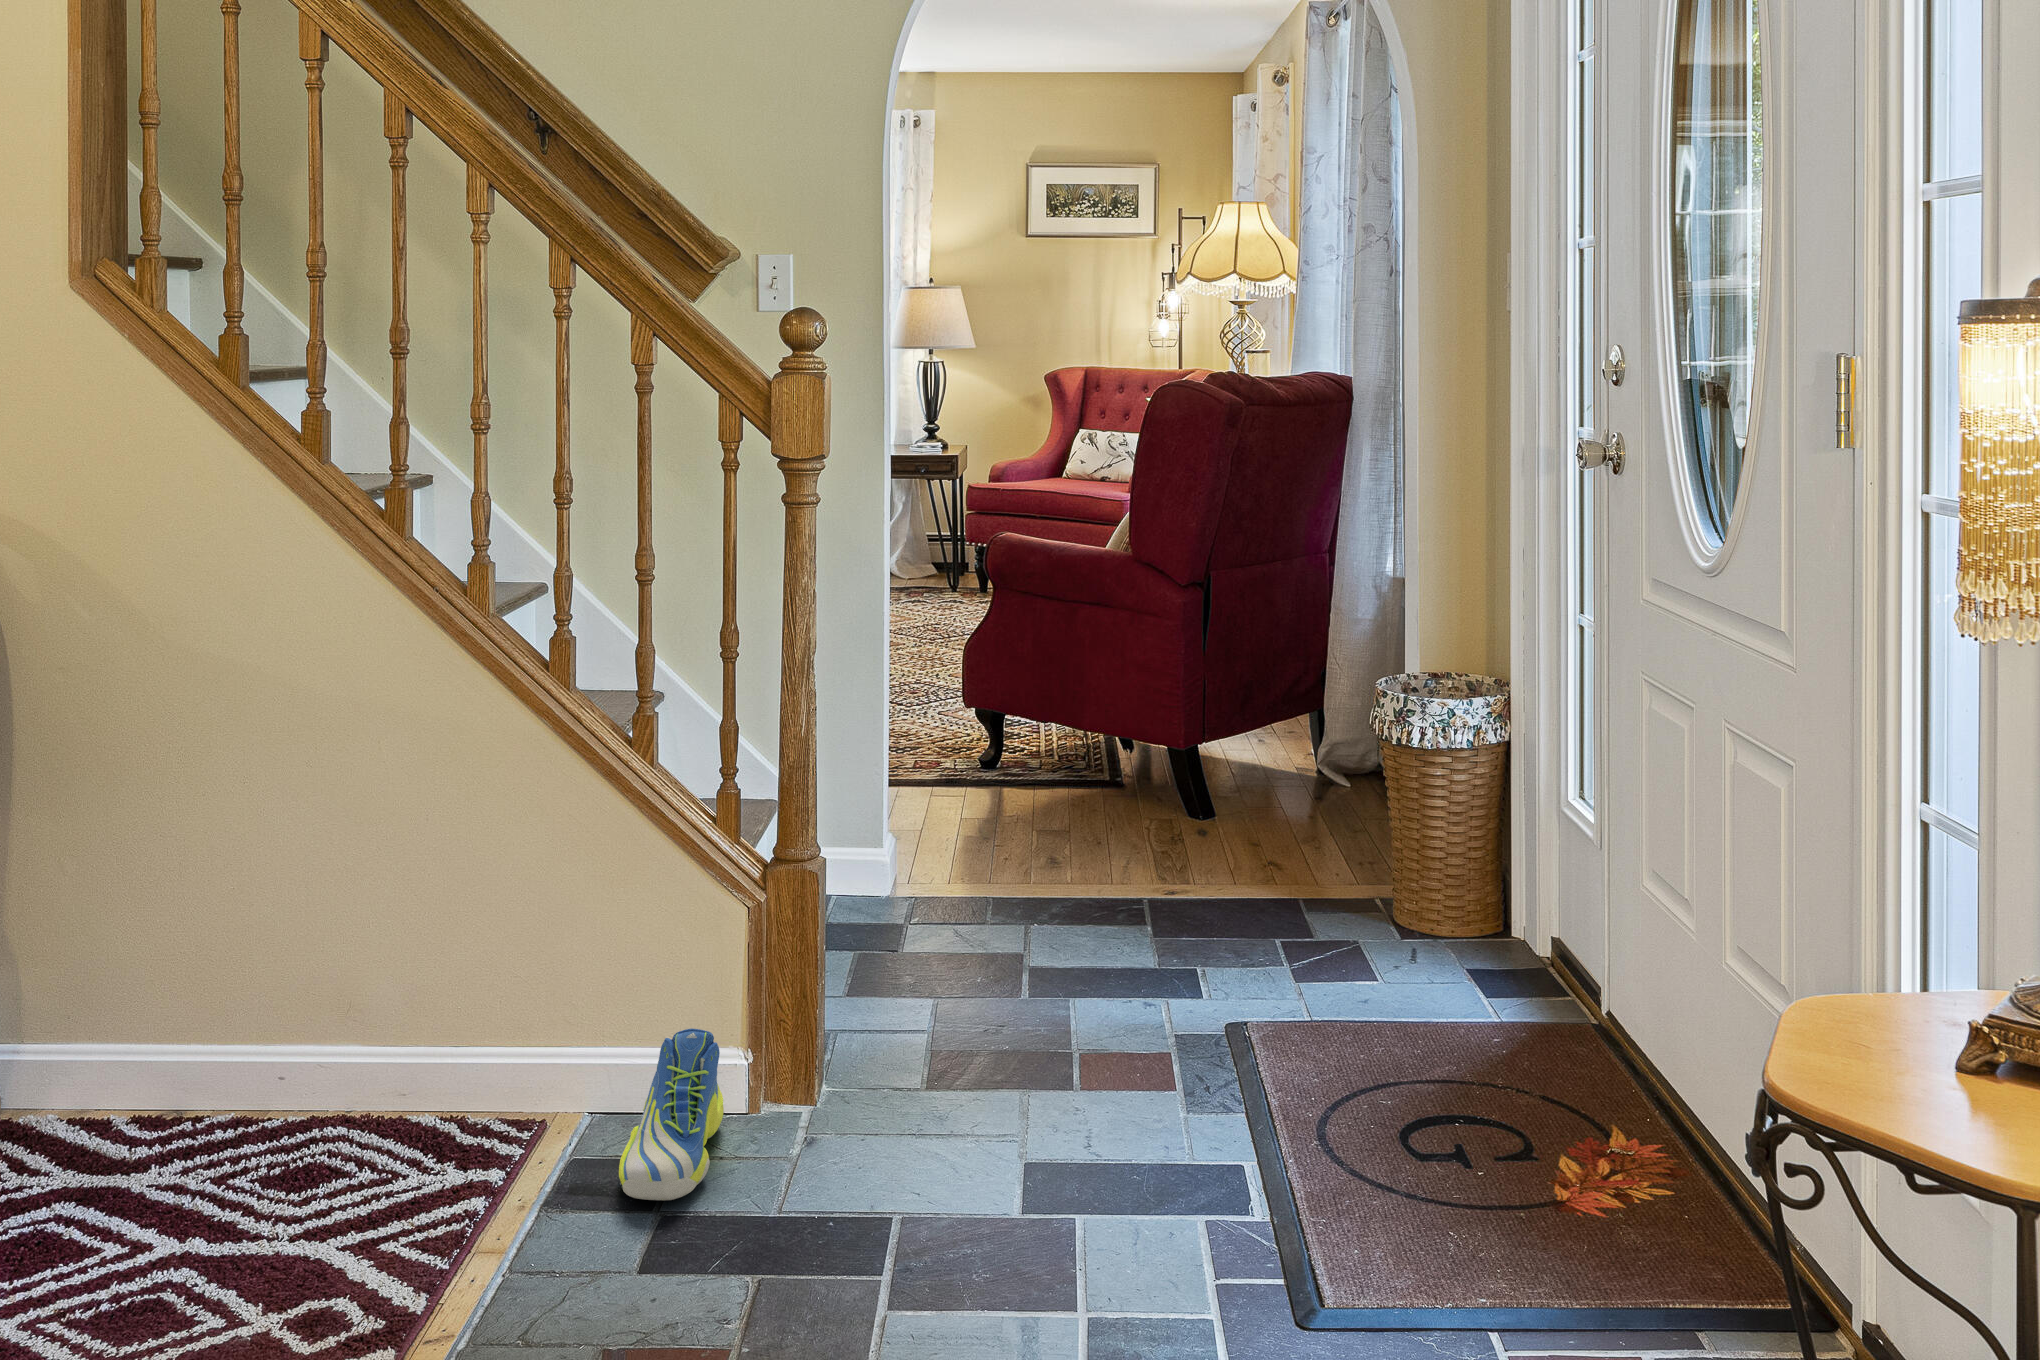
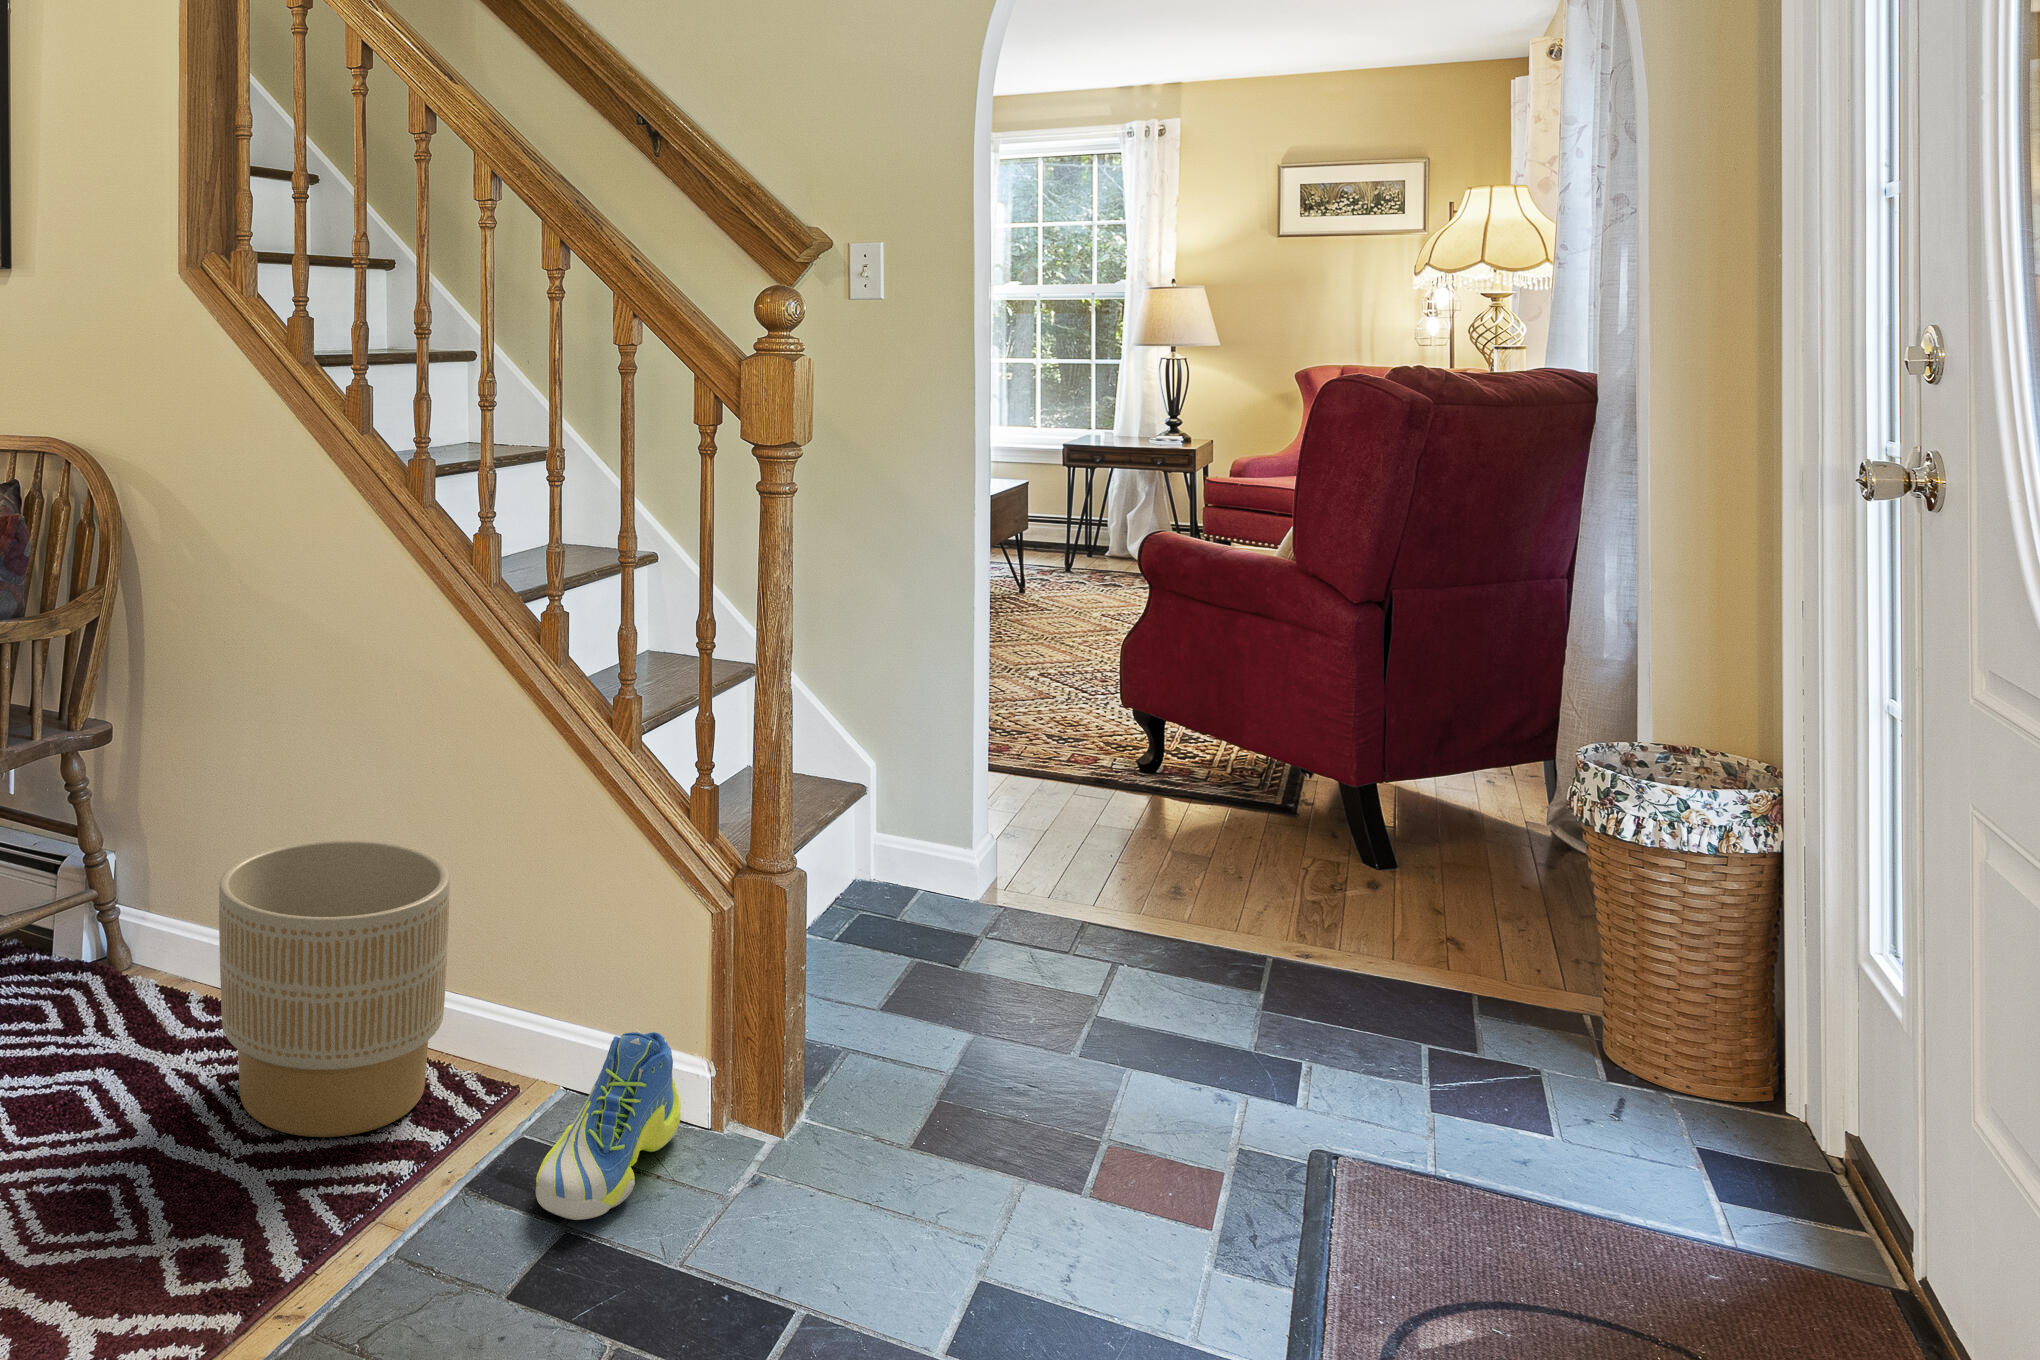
planter: none [221,901,476,1206] -> present [219,840,450,1137]

